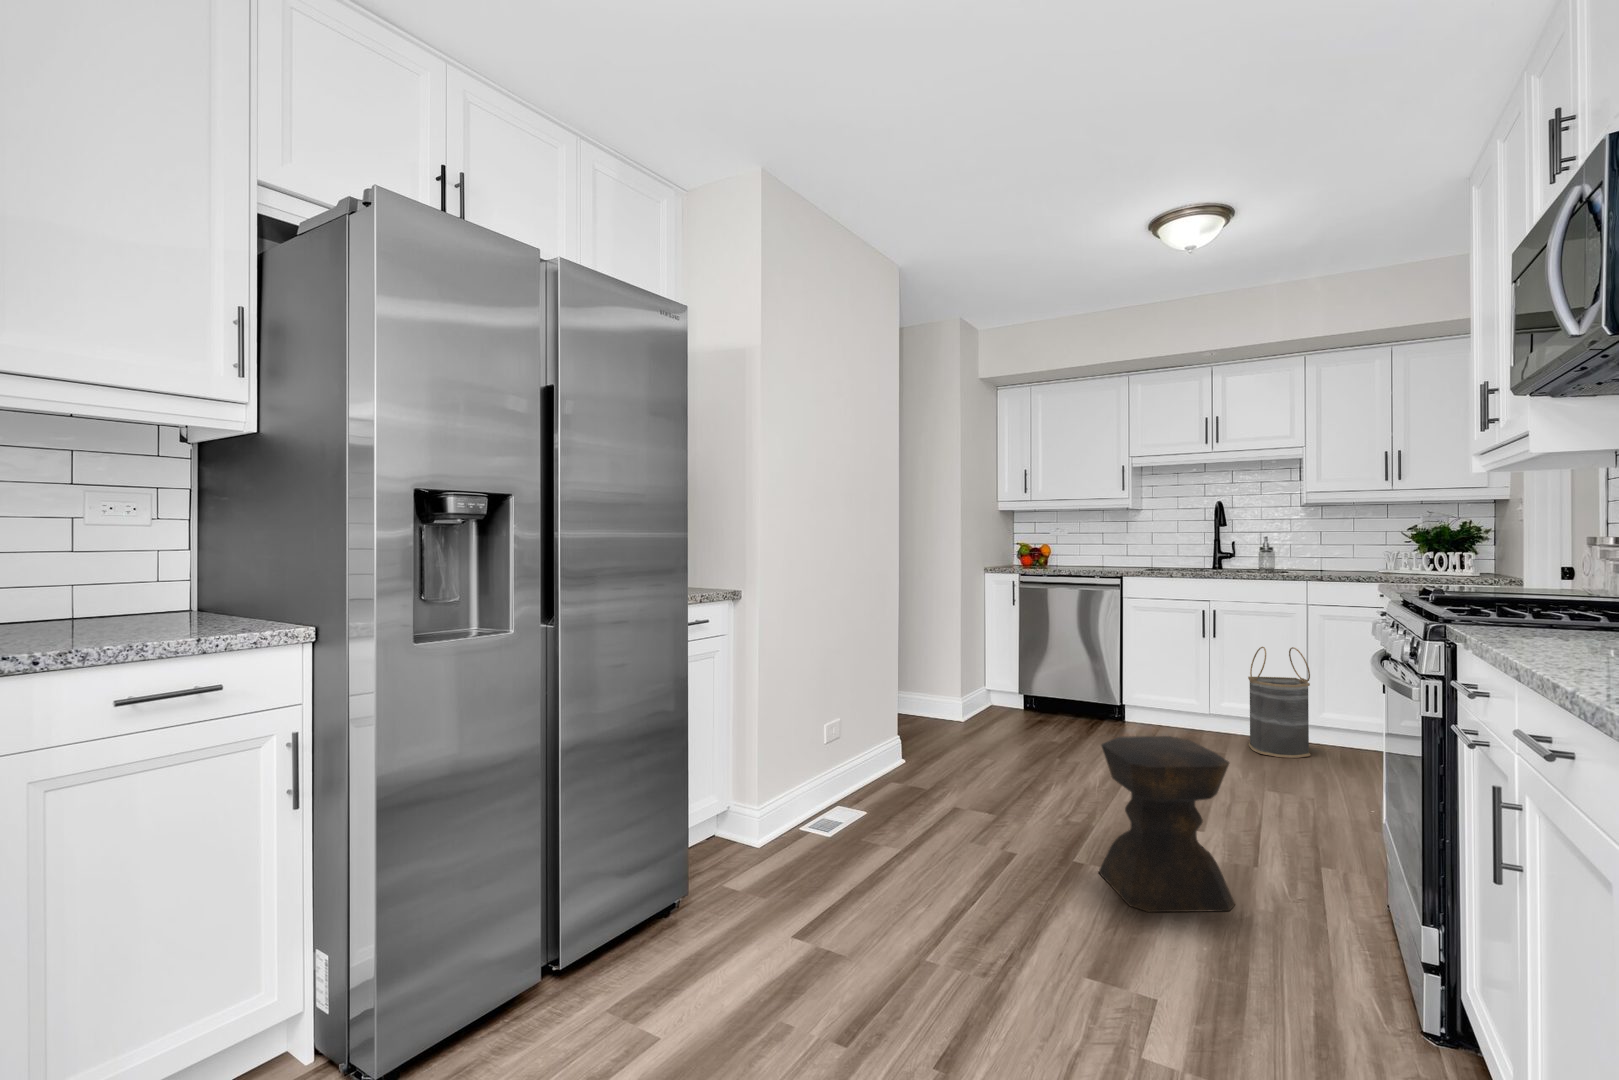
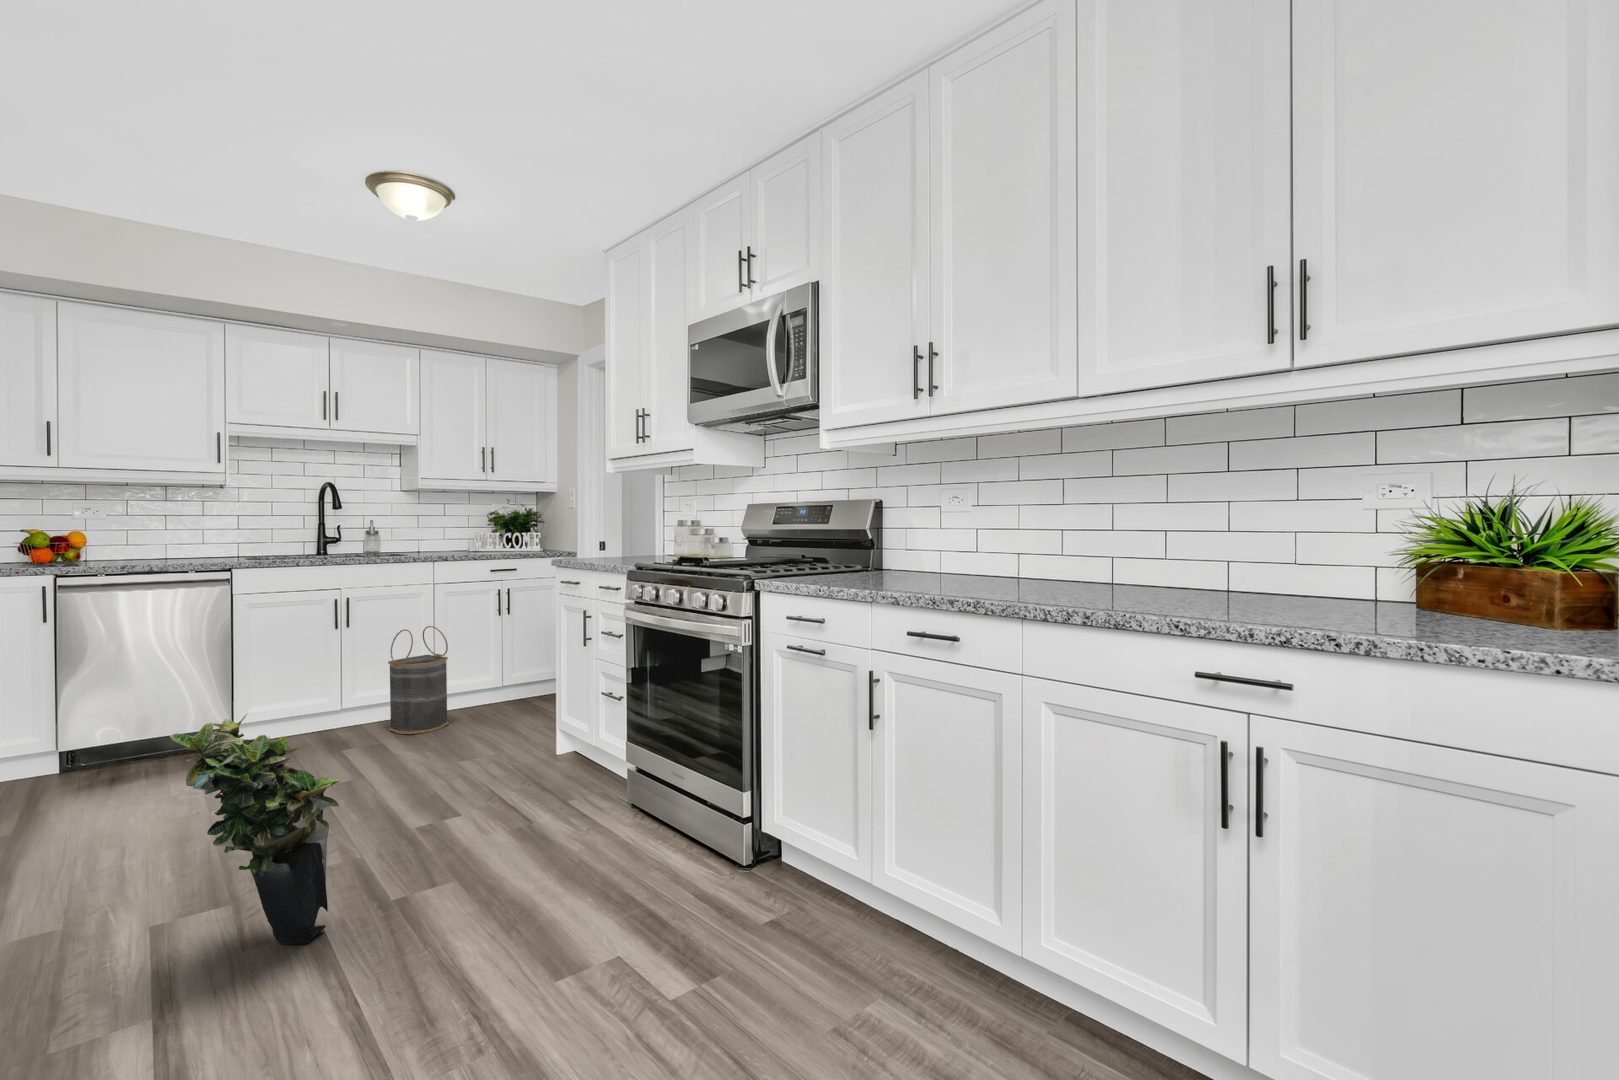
potted plant: none [934,676,1033,859] -> present [170,713,341,944]
stool: present [1099,736,1235,912] -> none [430,723,567,906]

